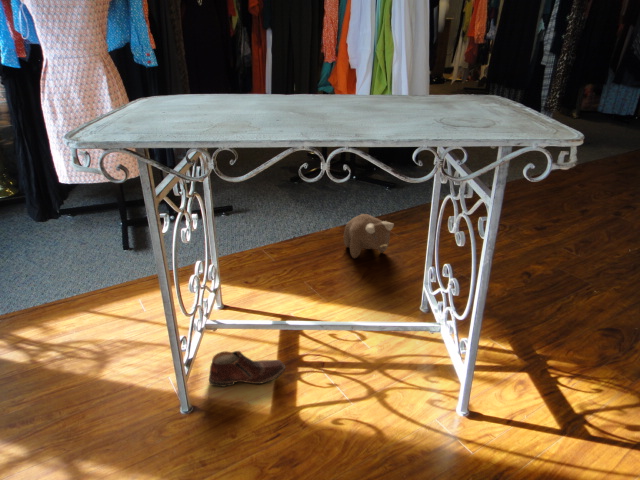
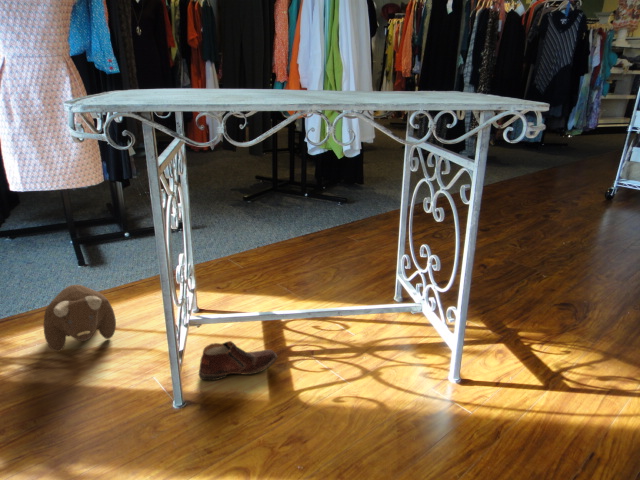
plush toy: present [344,214,394,258] -> present [43,285,116,352]

